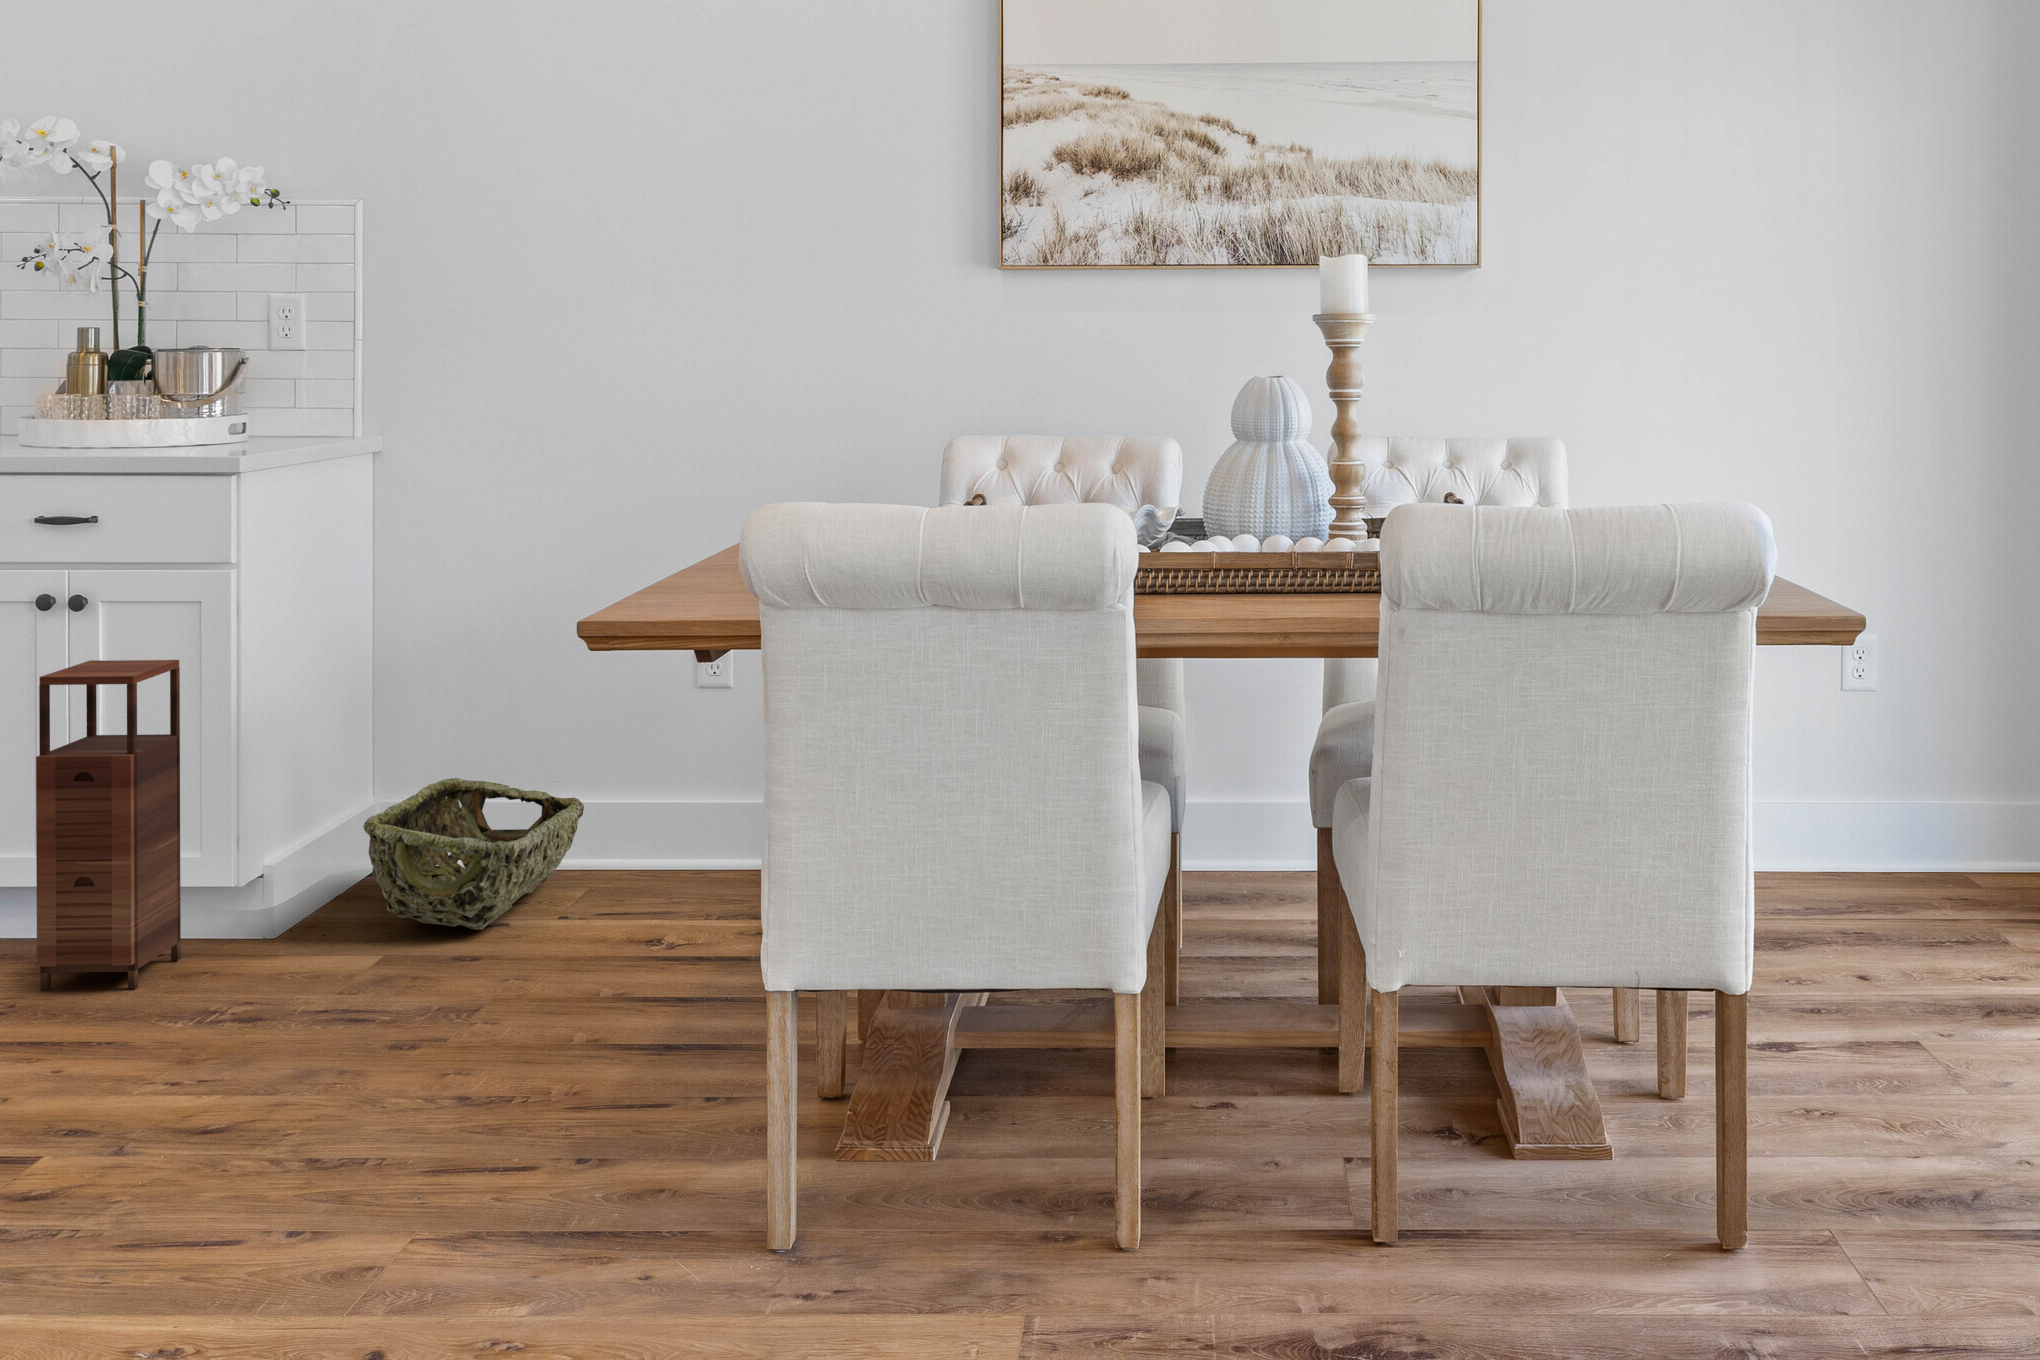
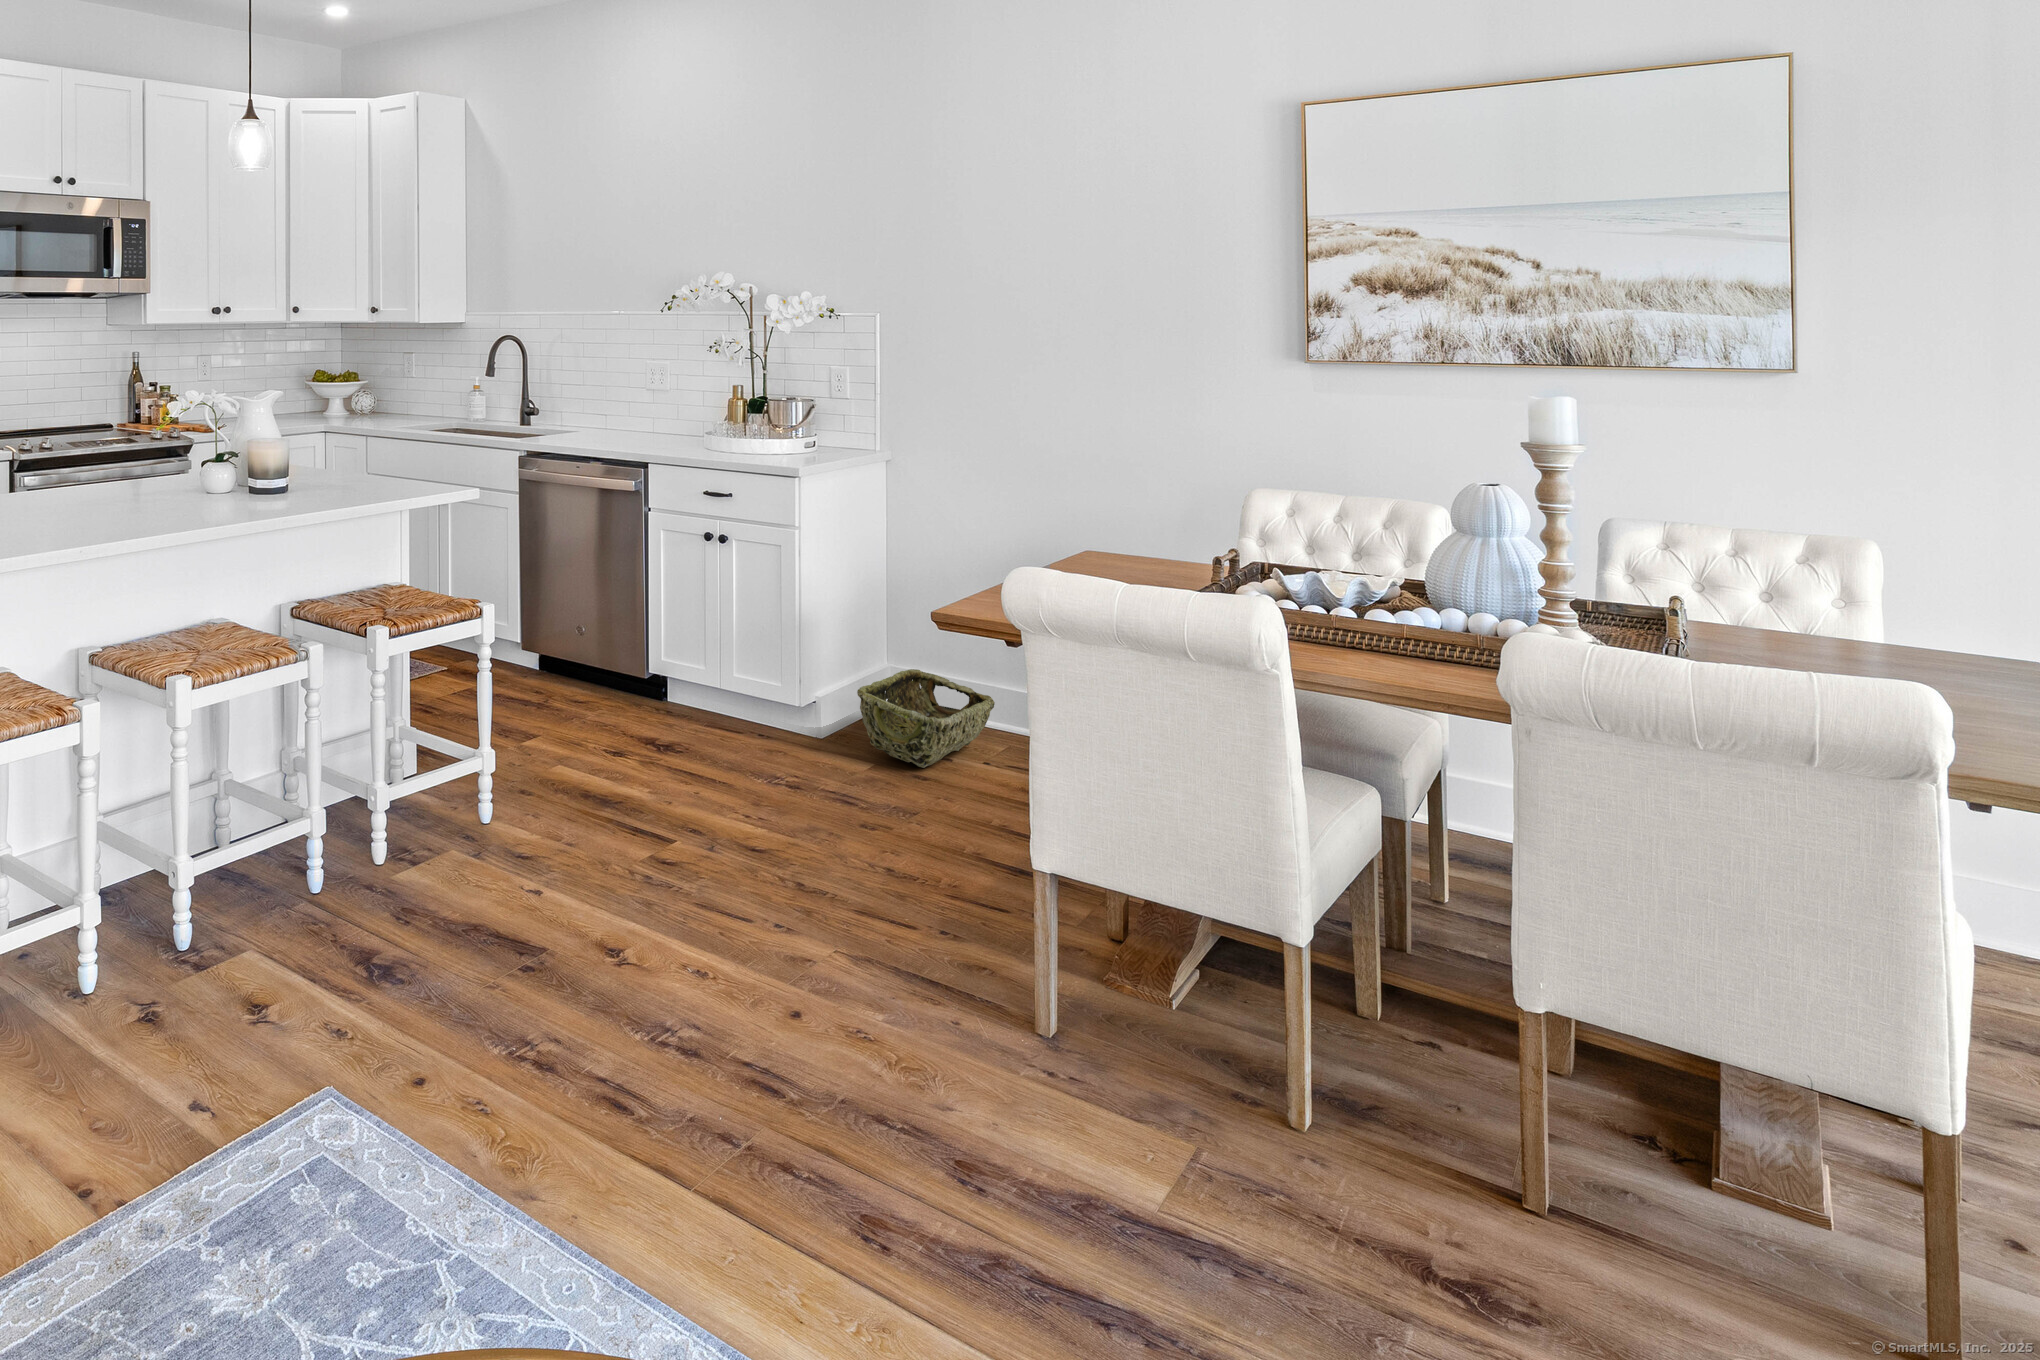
storage cabinet: present [36,660,181,991] -> none [694,576,764,758]

